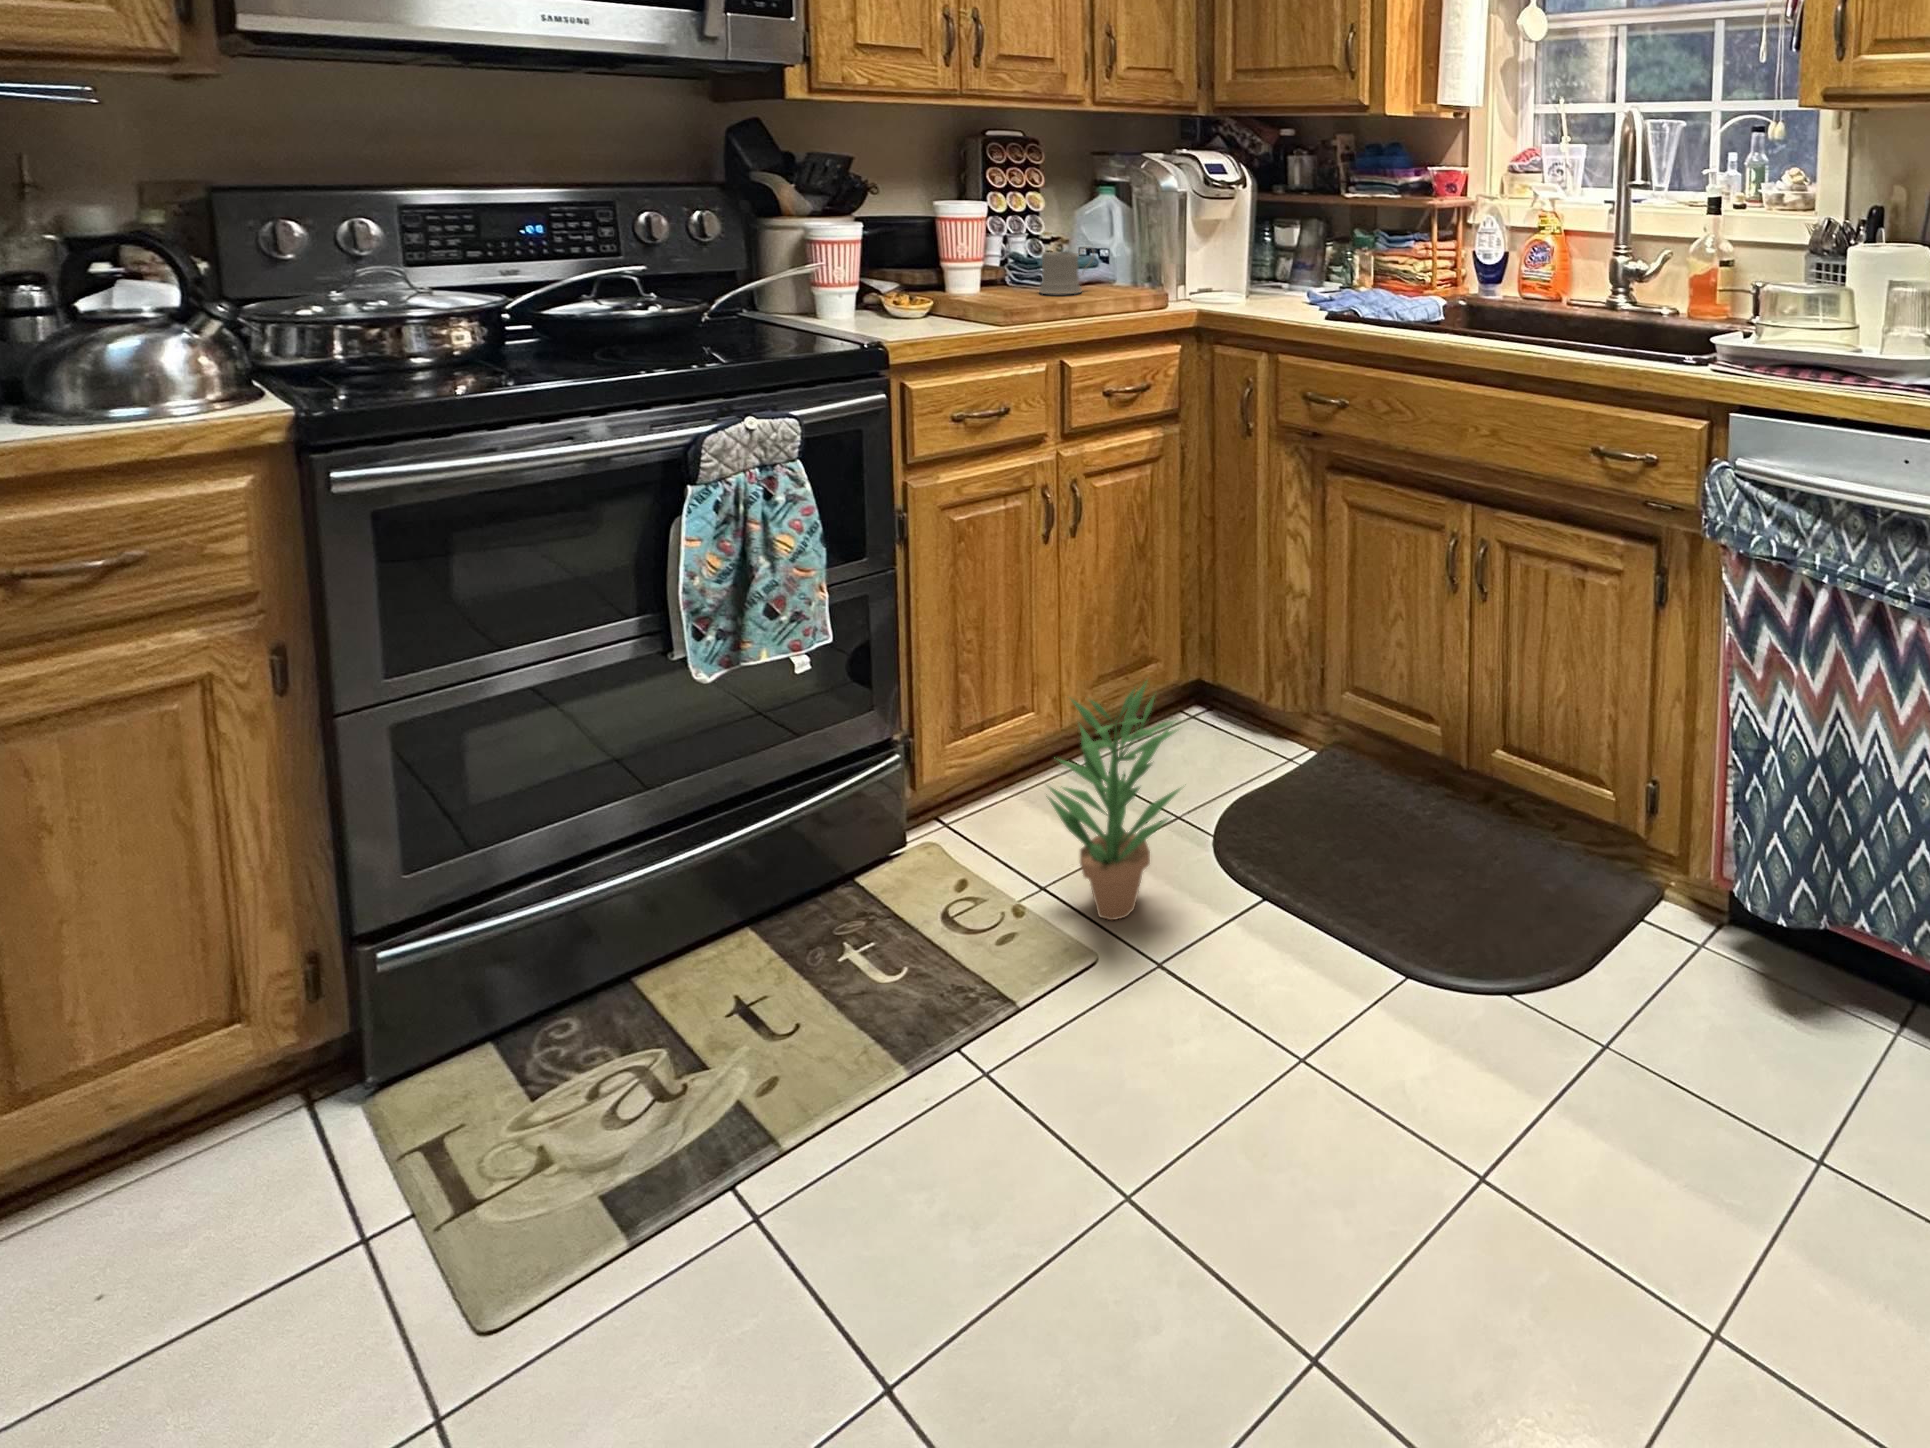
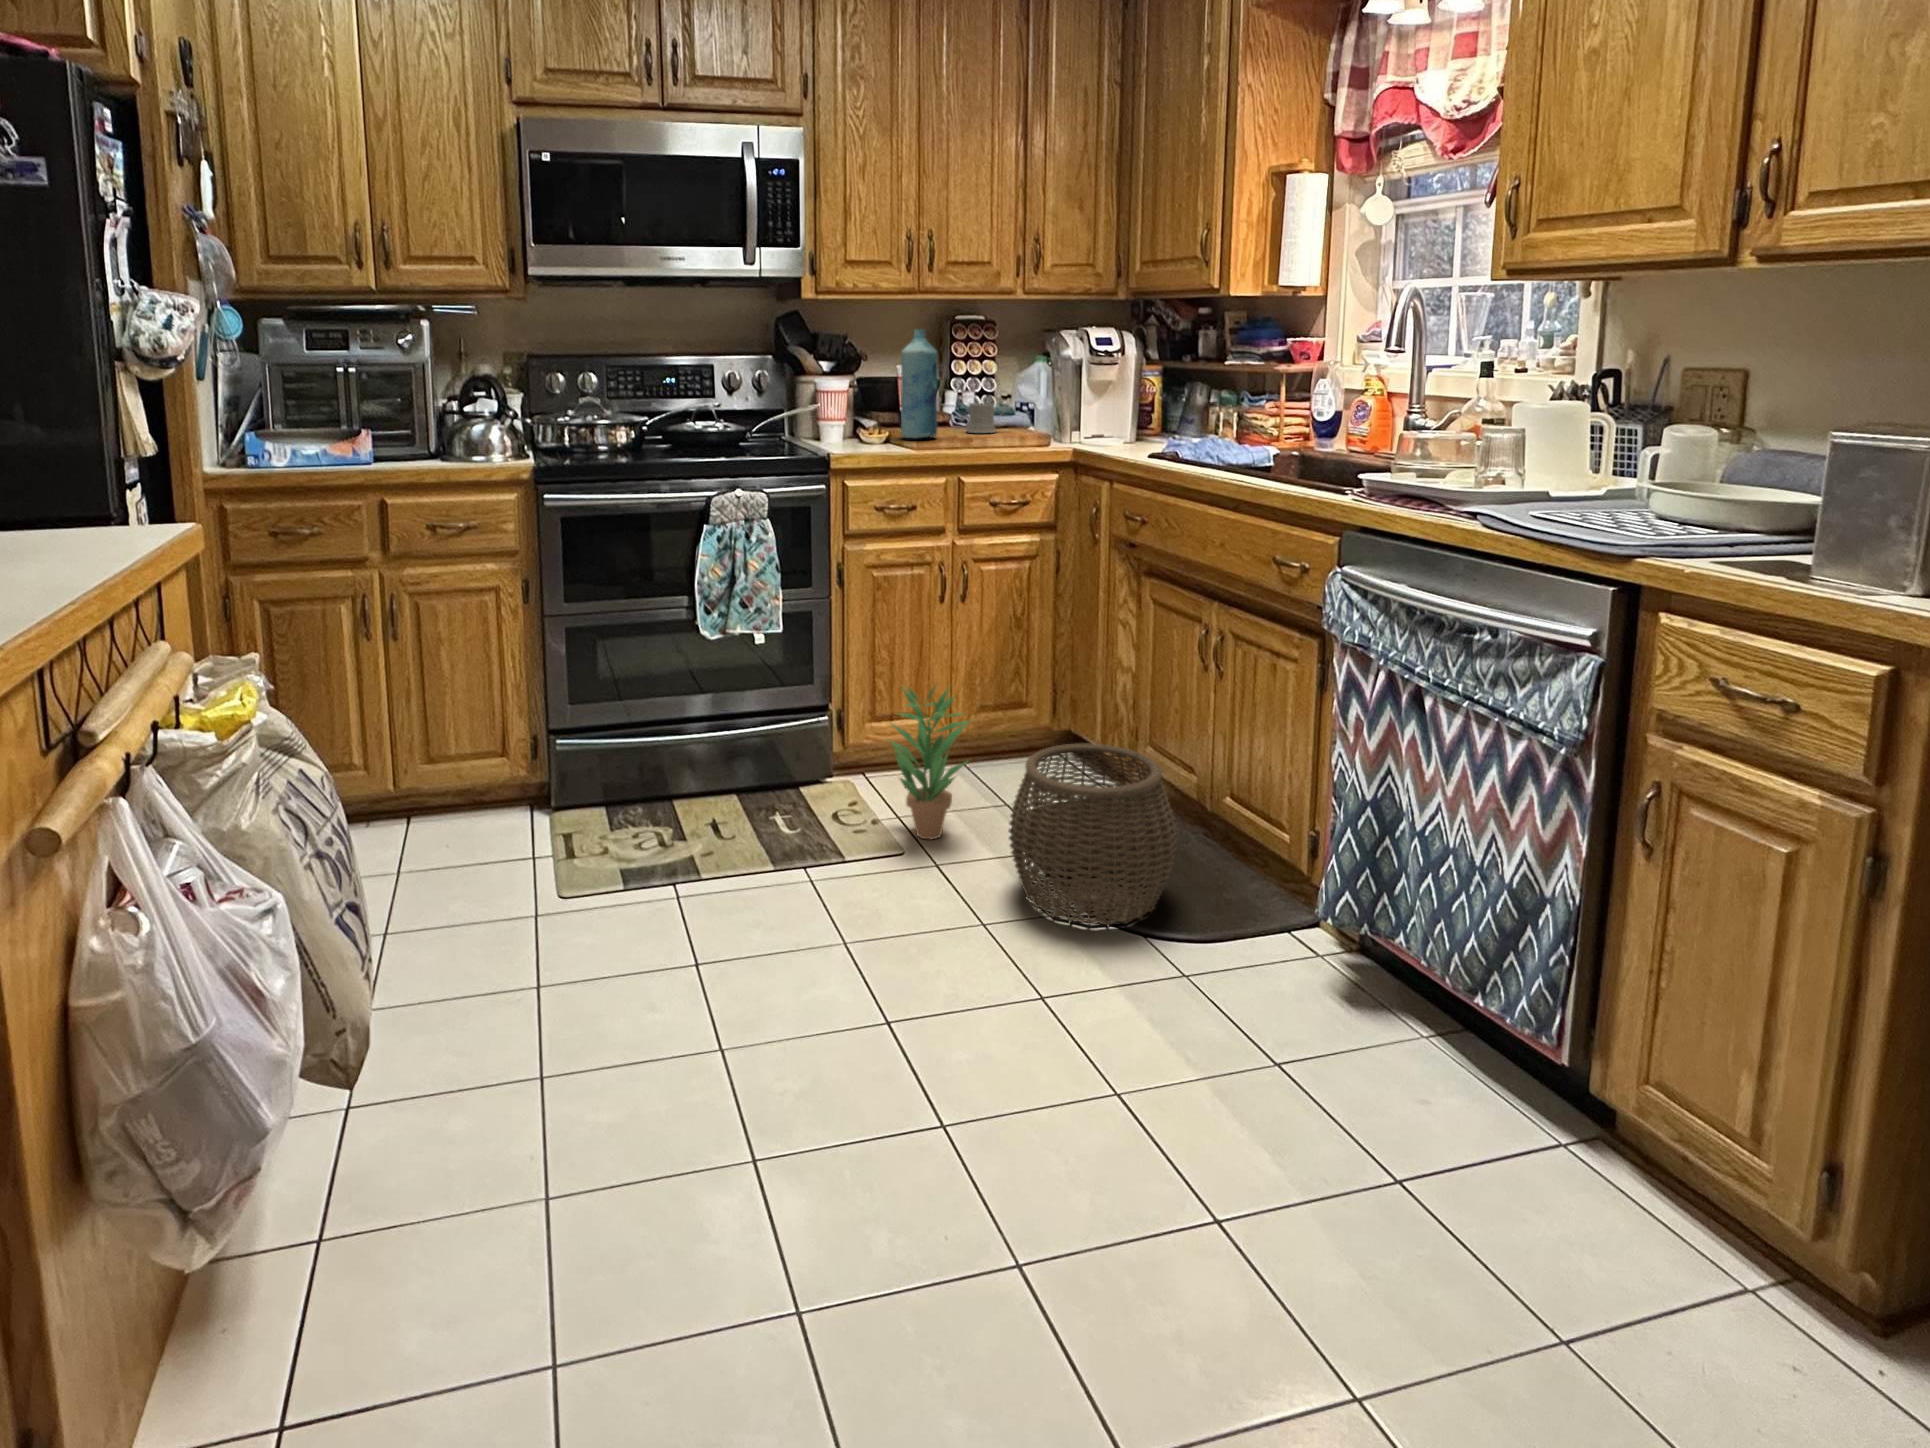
bottle: none [958,150,1017,309] -> present [901,329,938,438]
woven basket: none [1288,724,1521,1011] -> present [1009,743,1176,926]

